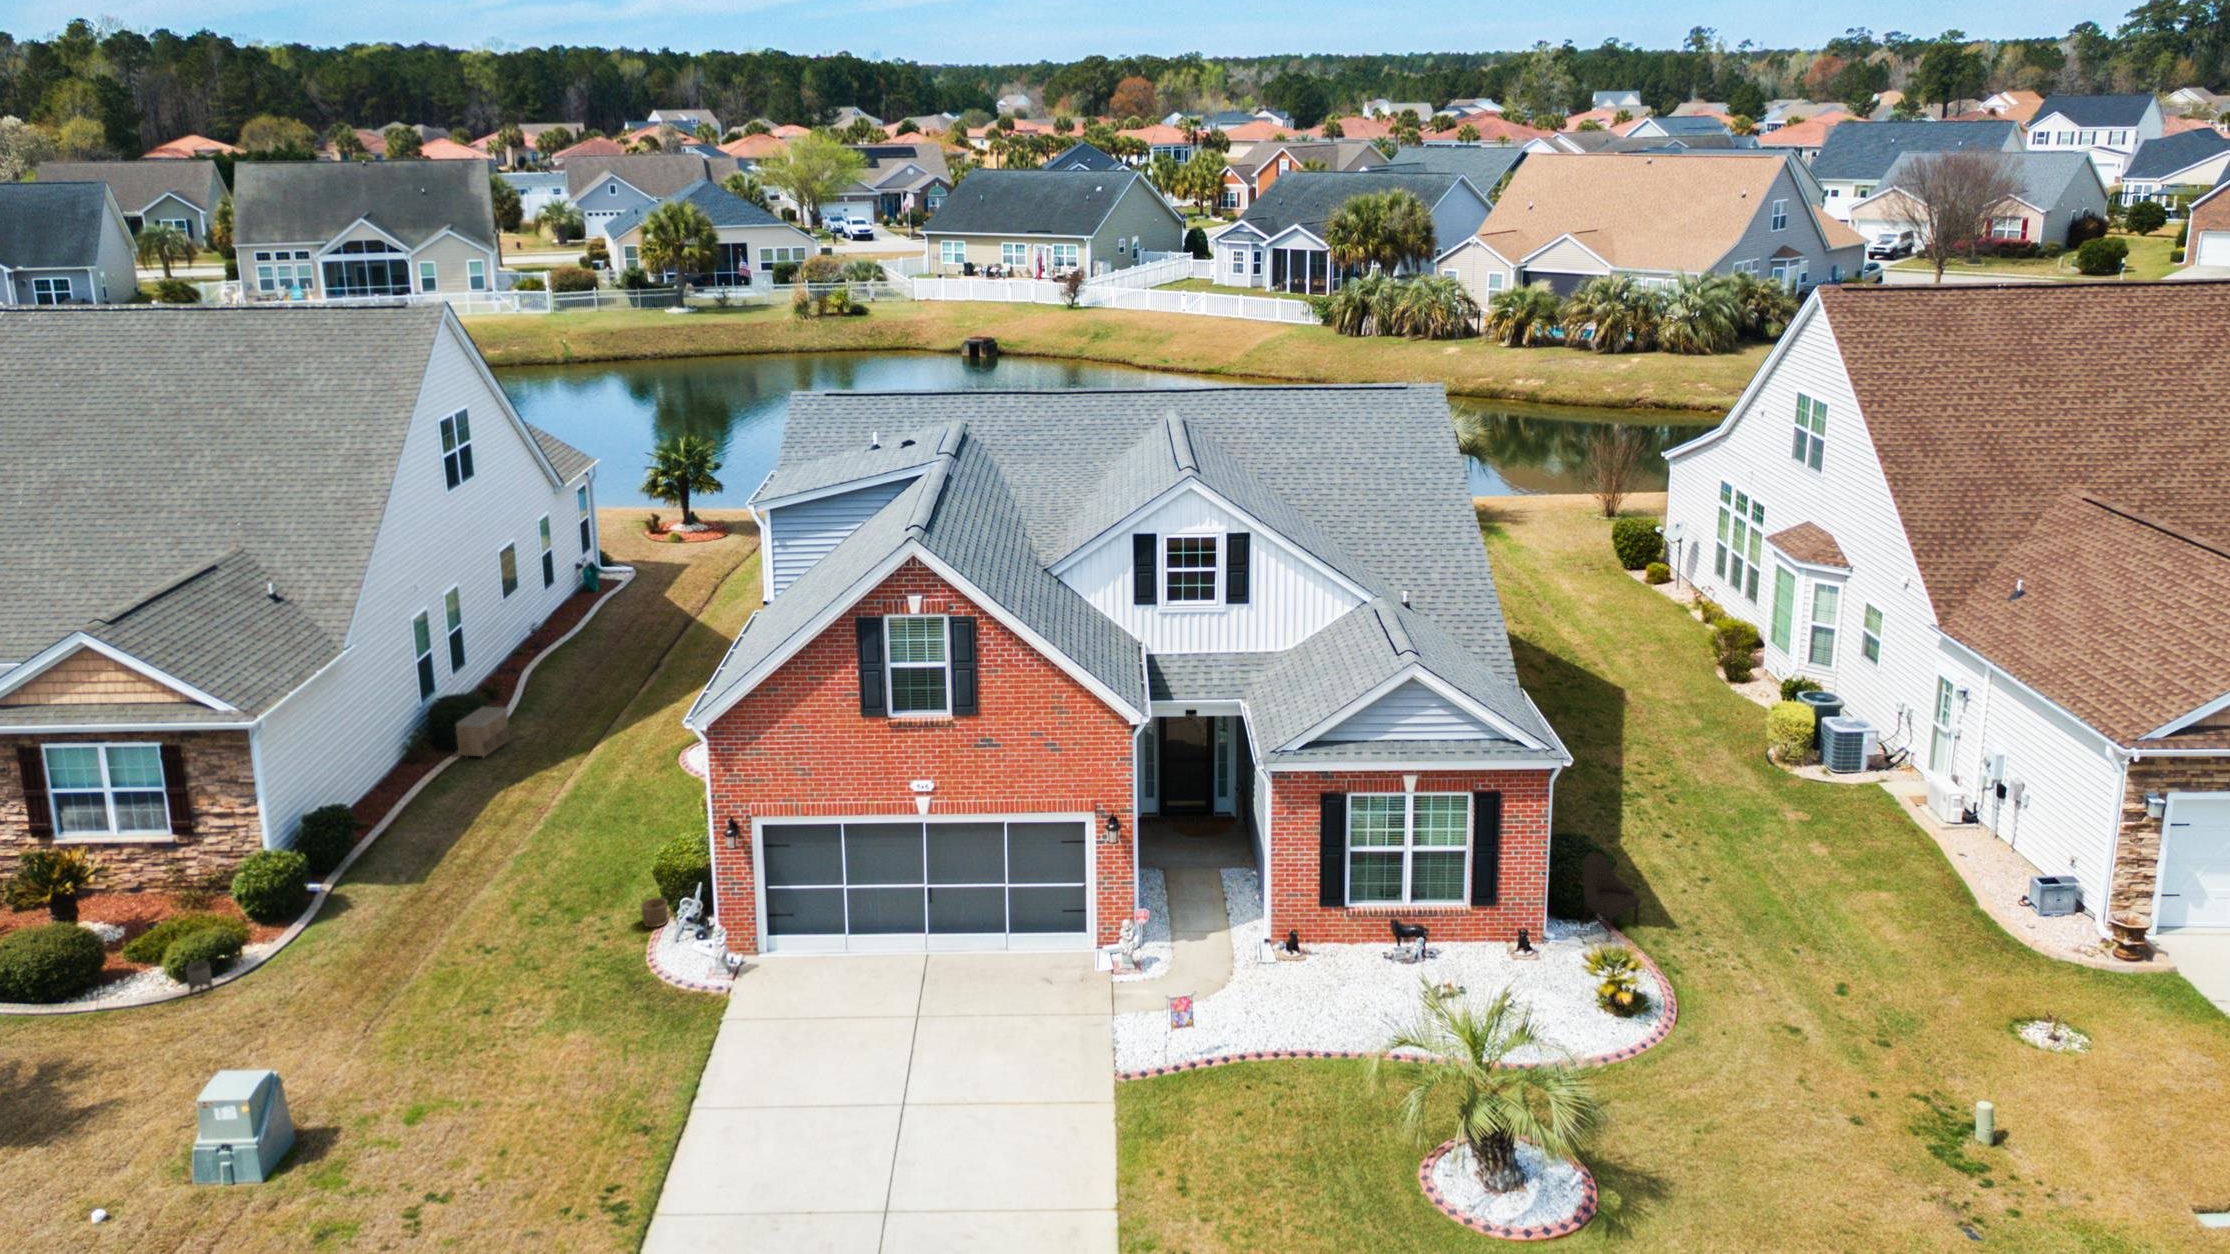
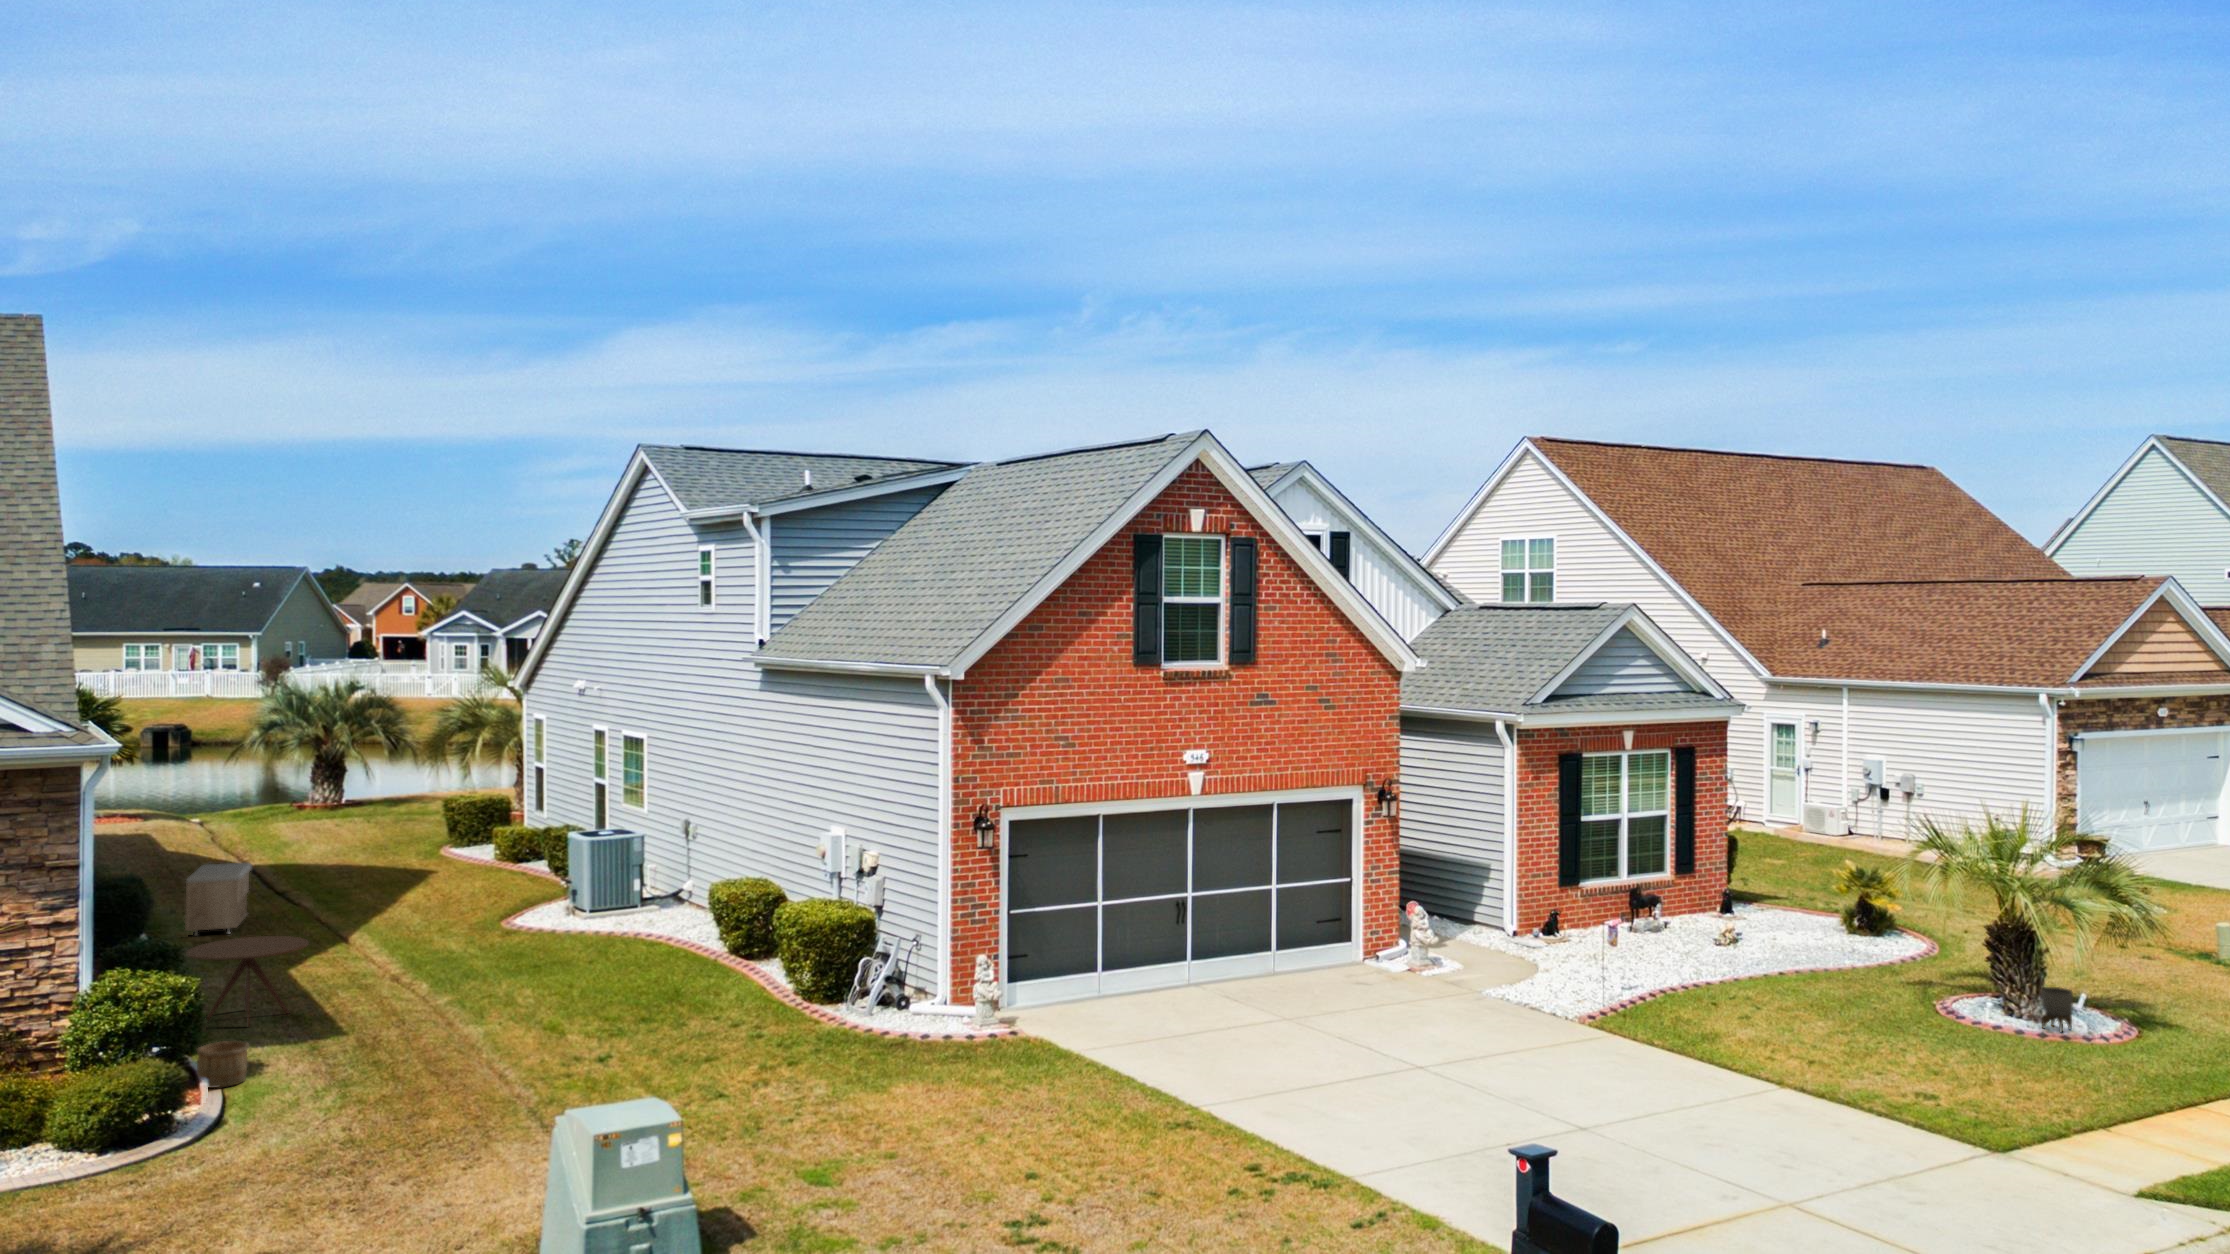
round table: none [350,806,420,869] -> present [186,936,309,1025]
chair: present [1581,853,1640,941] -> none [1739,818,1787,896]
wooden bucket: present [641,898,669,927] -> present [197,1041,249,1088]
planter: present [186,961,213,995] -> present [2042,987,2073,1032]

